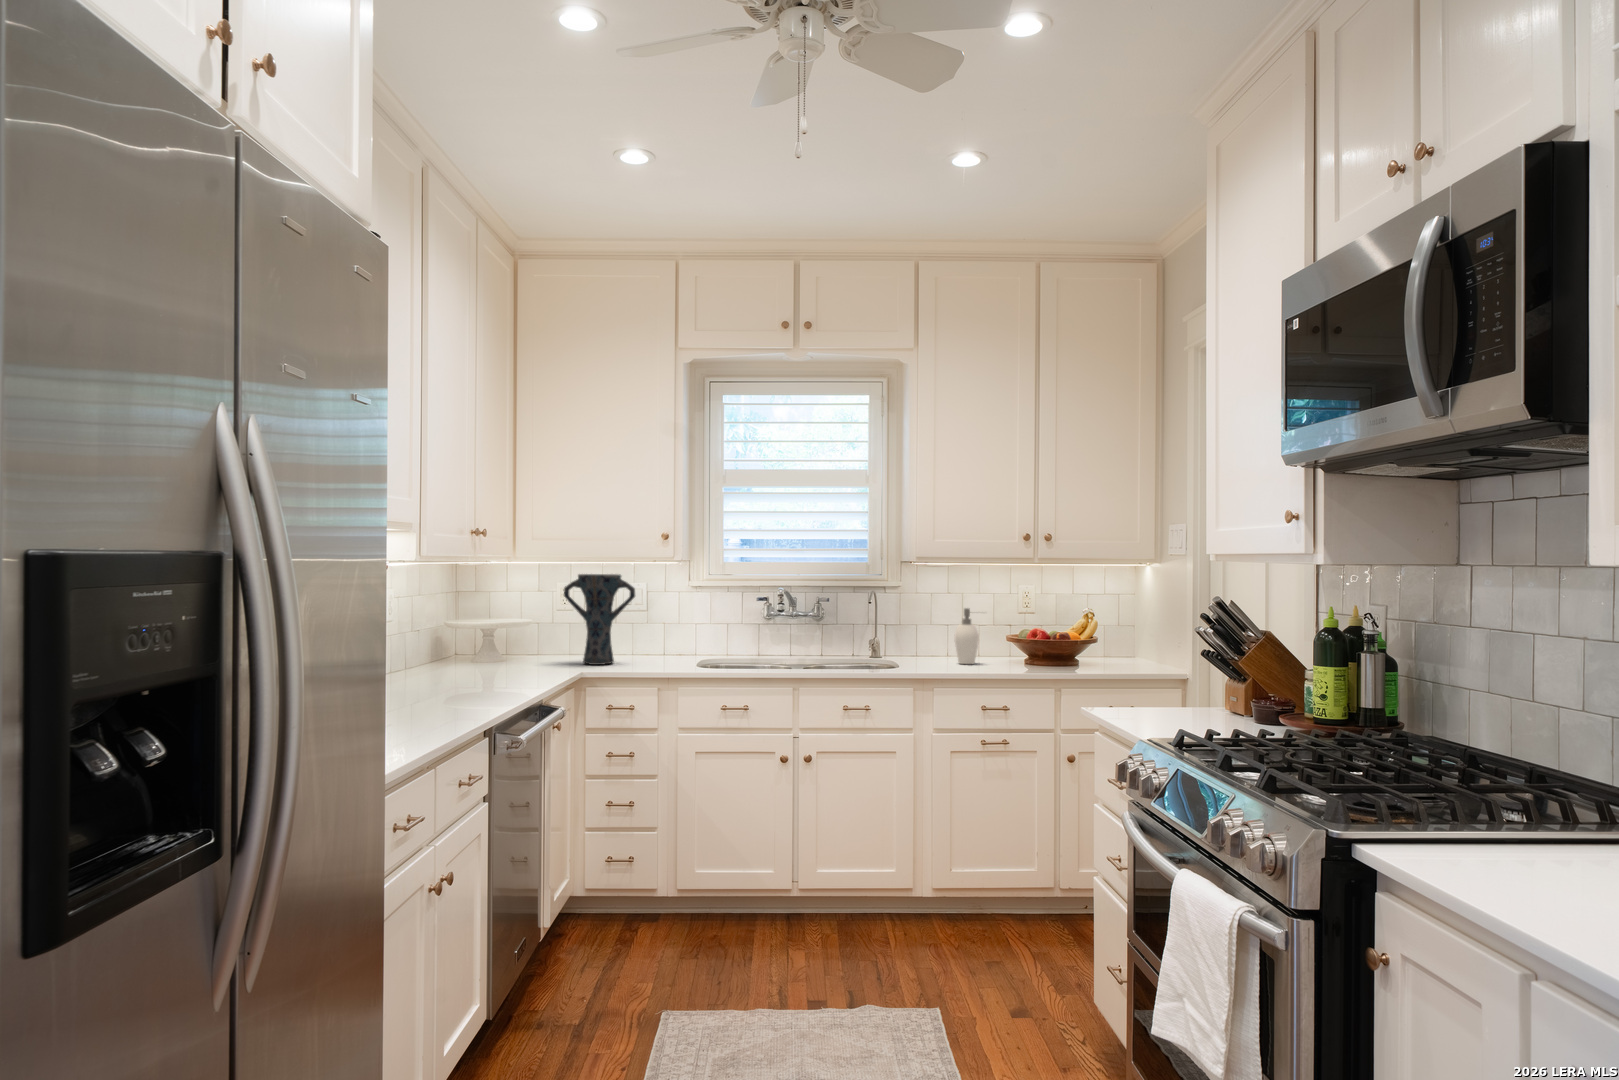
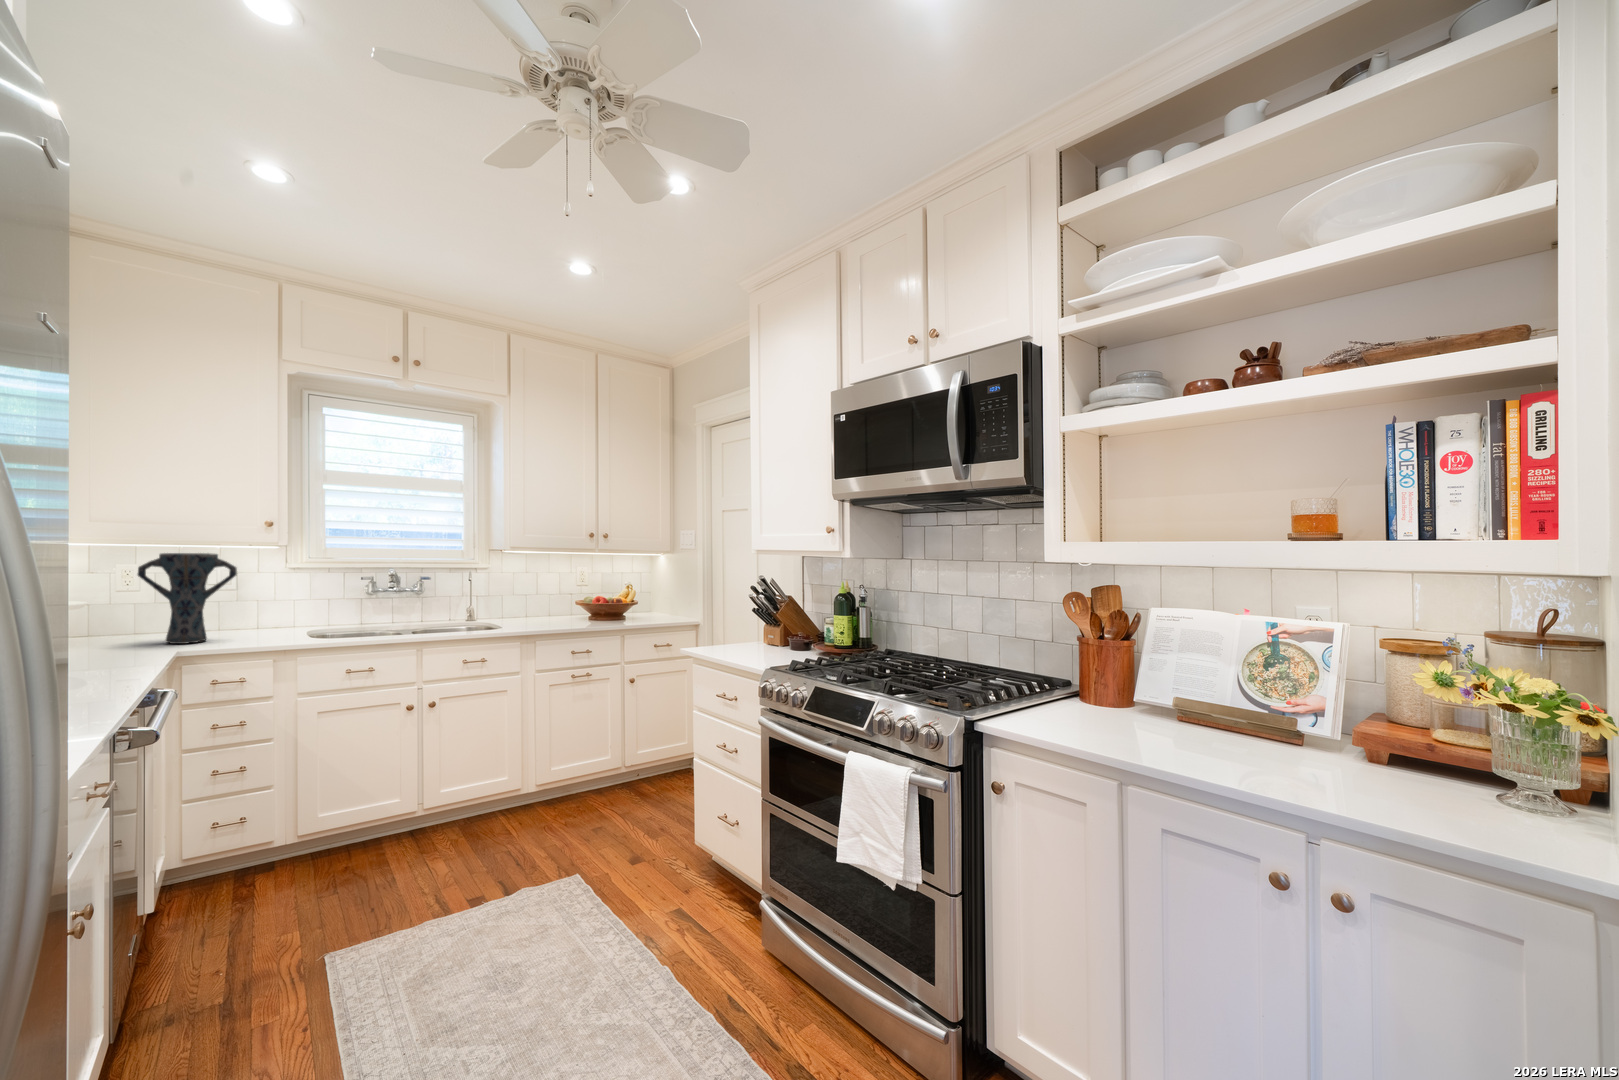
soap dispenser: present [955,608,979,664] -> none [545,579,571,620]

